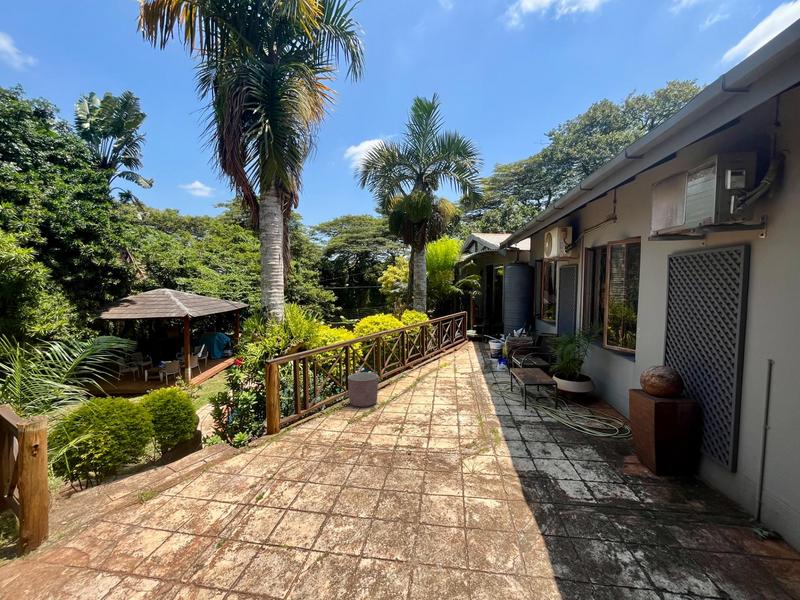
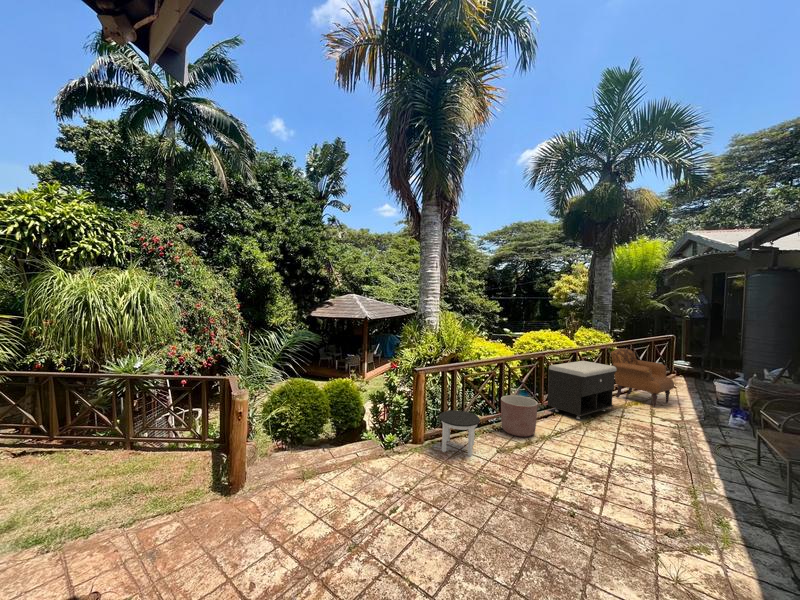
armchair: none [428,324,467,366] -> present [611,348,674,408]
storage bench: none [384,337,432,384] -> present [548,361,616,419]
round table: none [294,394,332,435] -> present [439,410,480,456]

